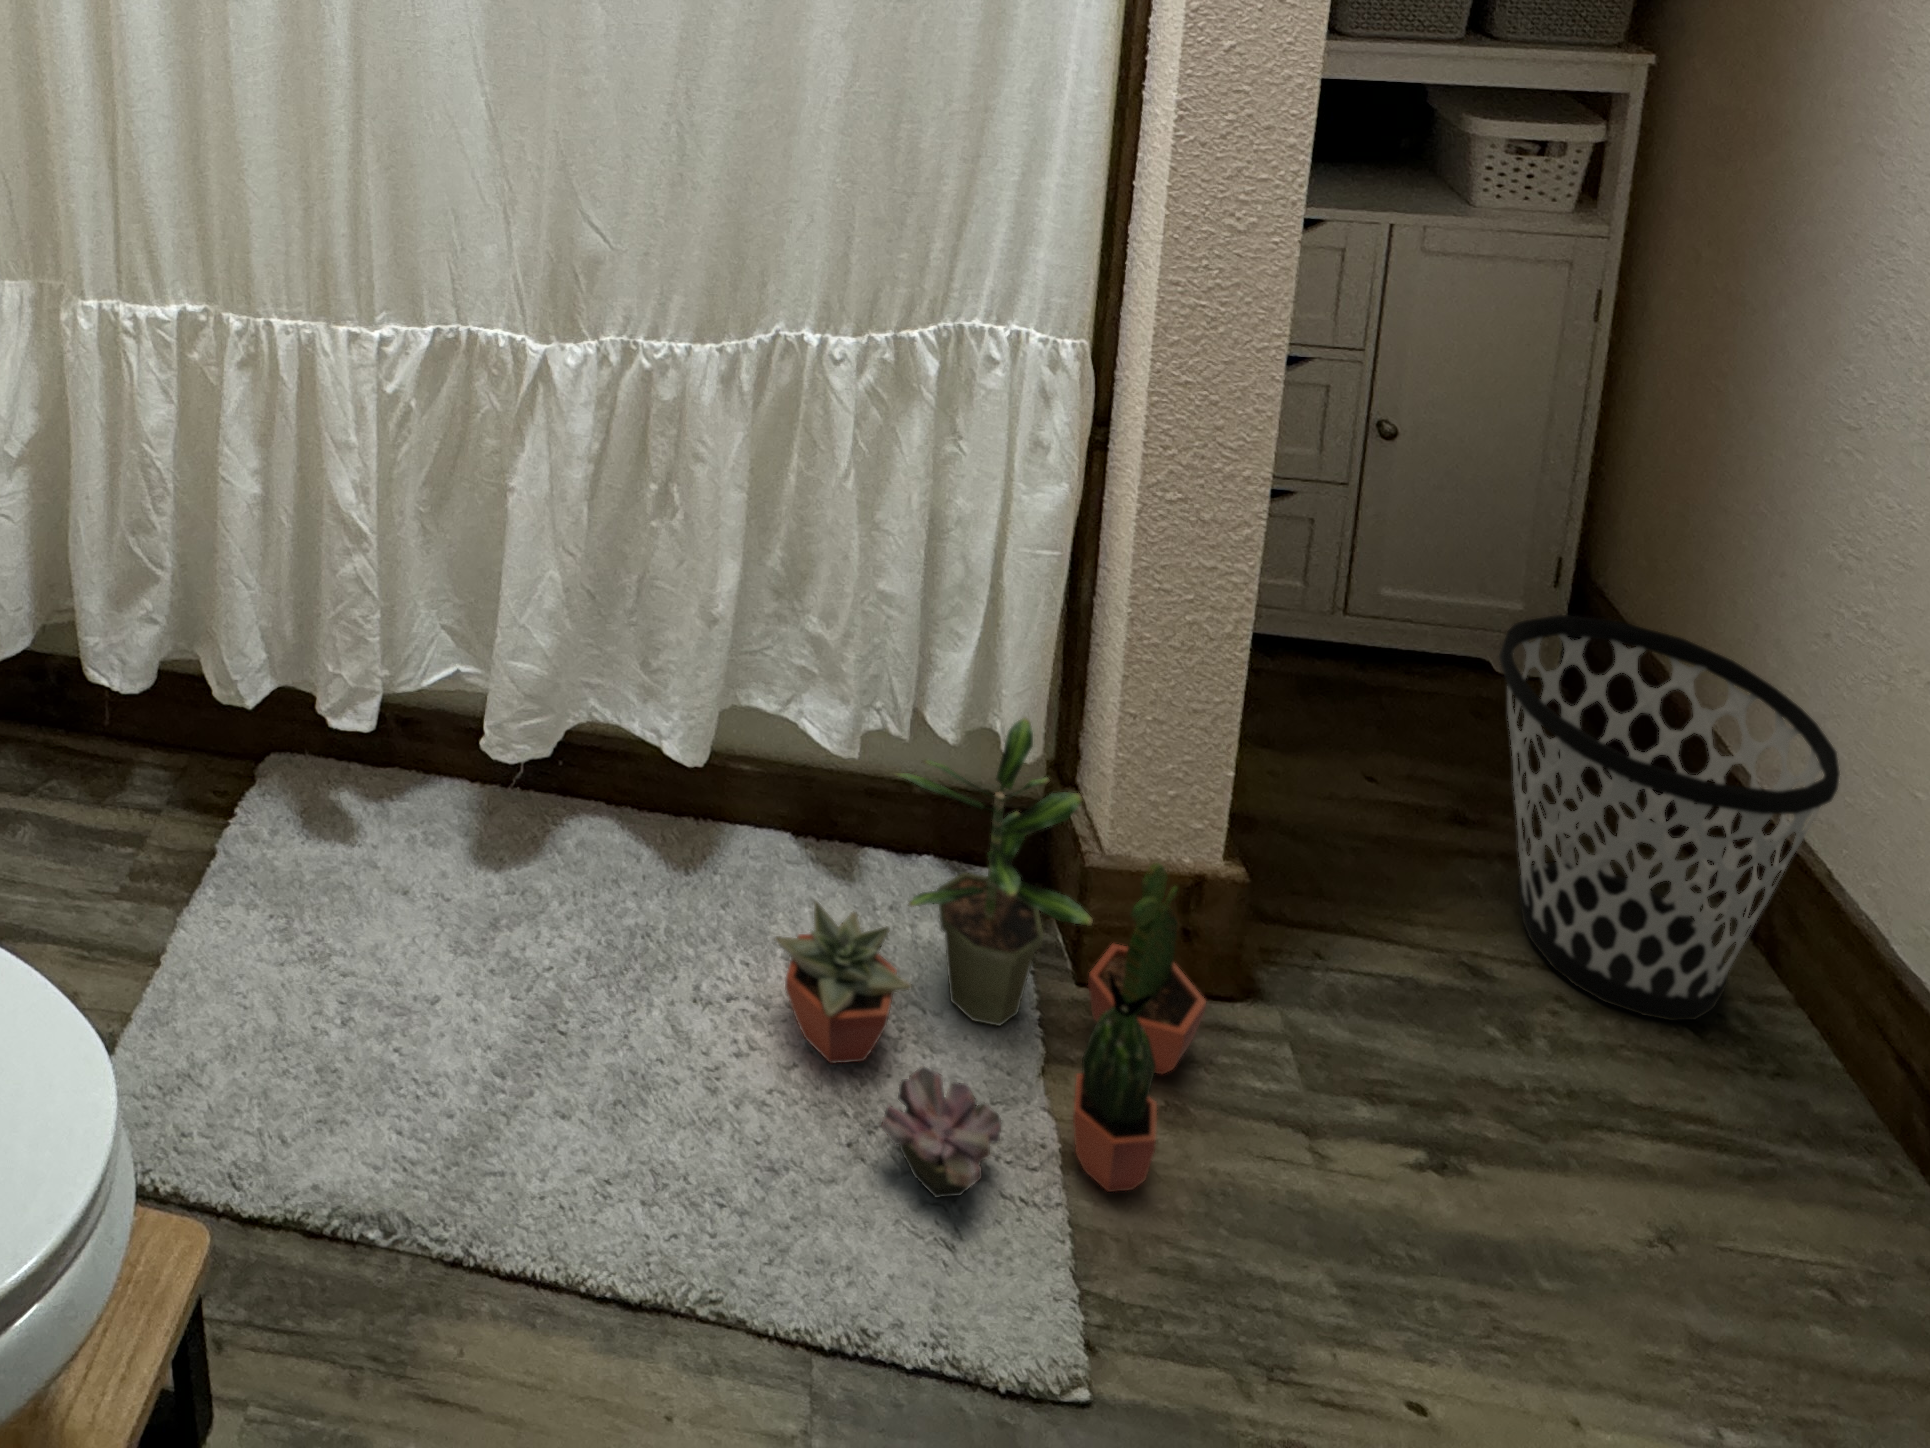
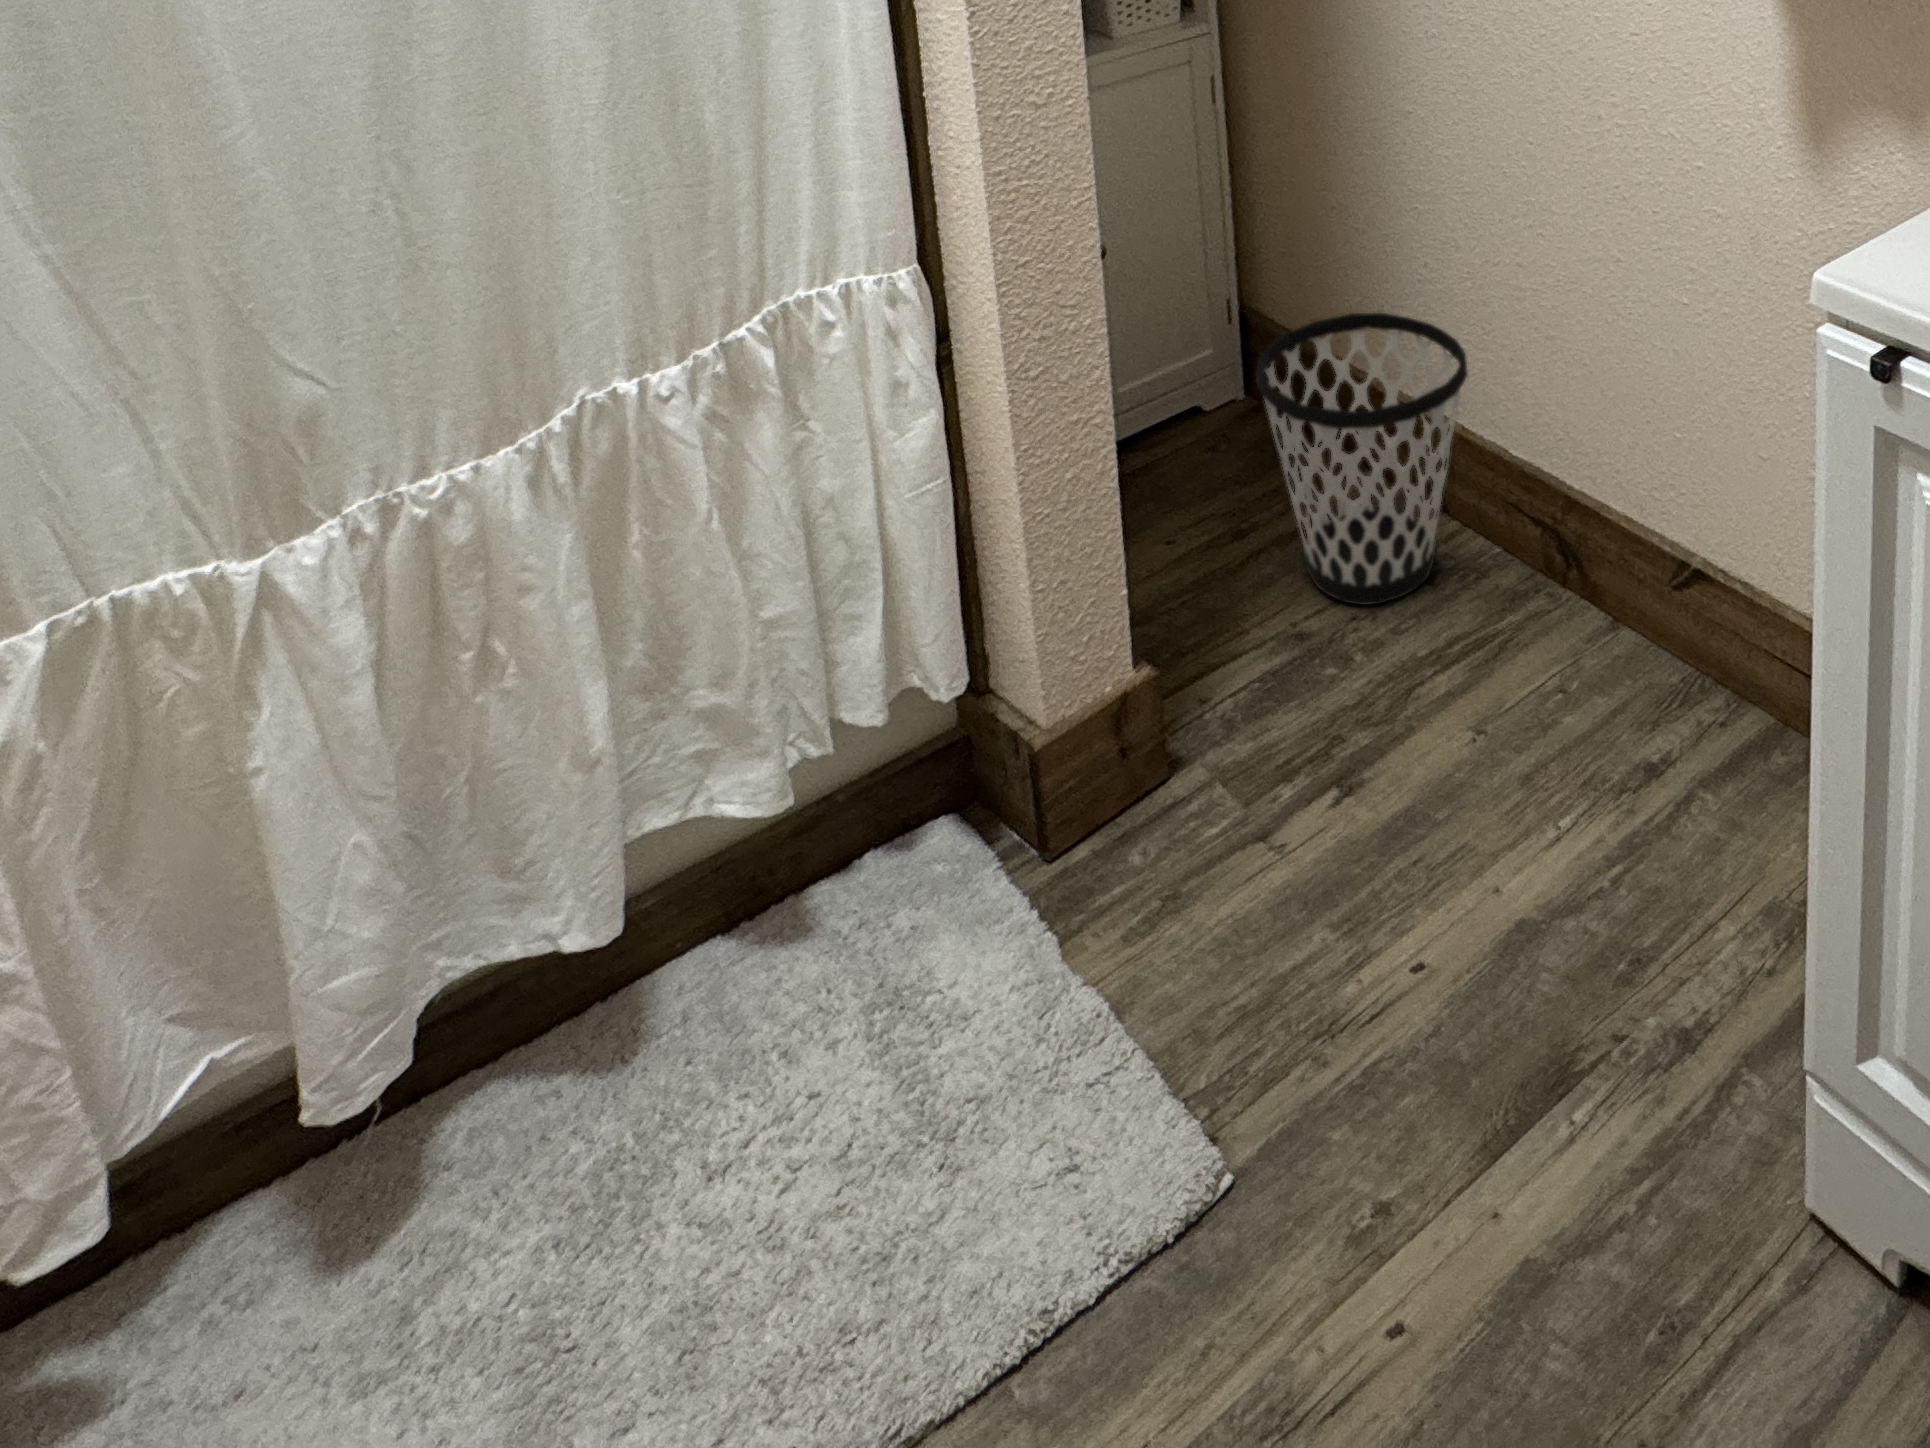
potted plant: present [775,718,1206,1197] -> none [782,656,1185,1139]

